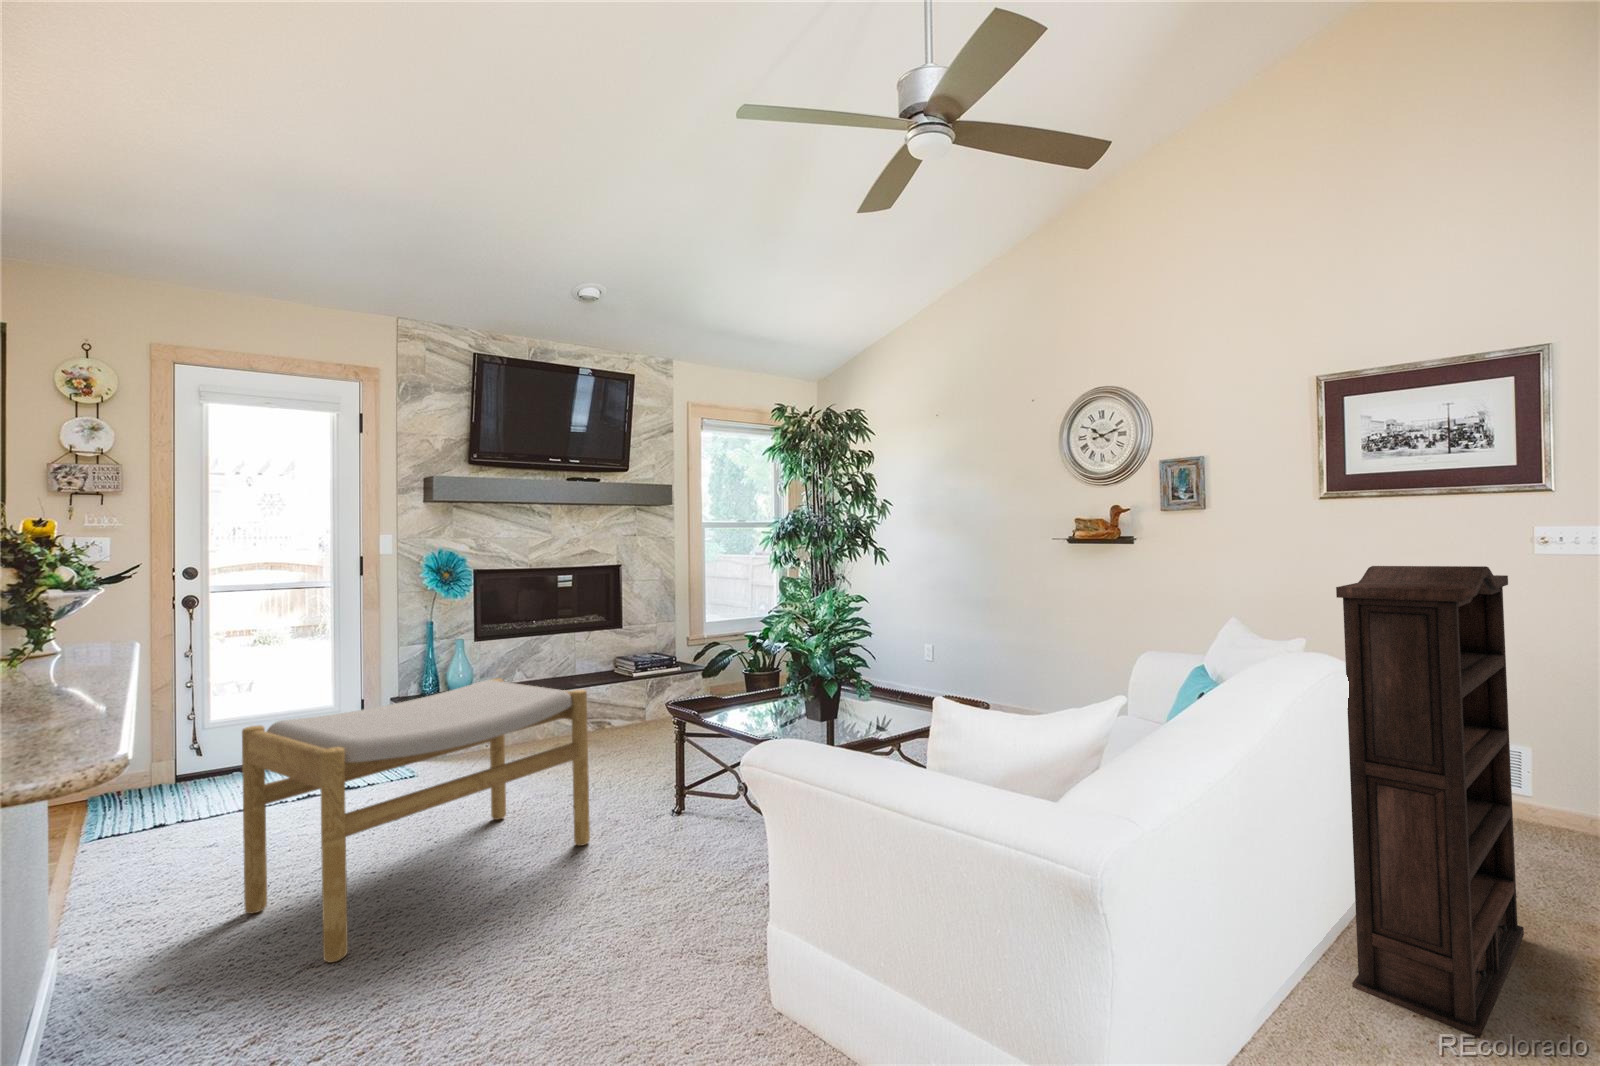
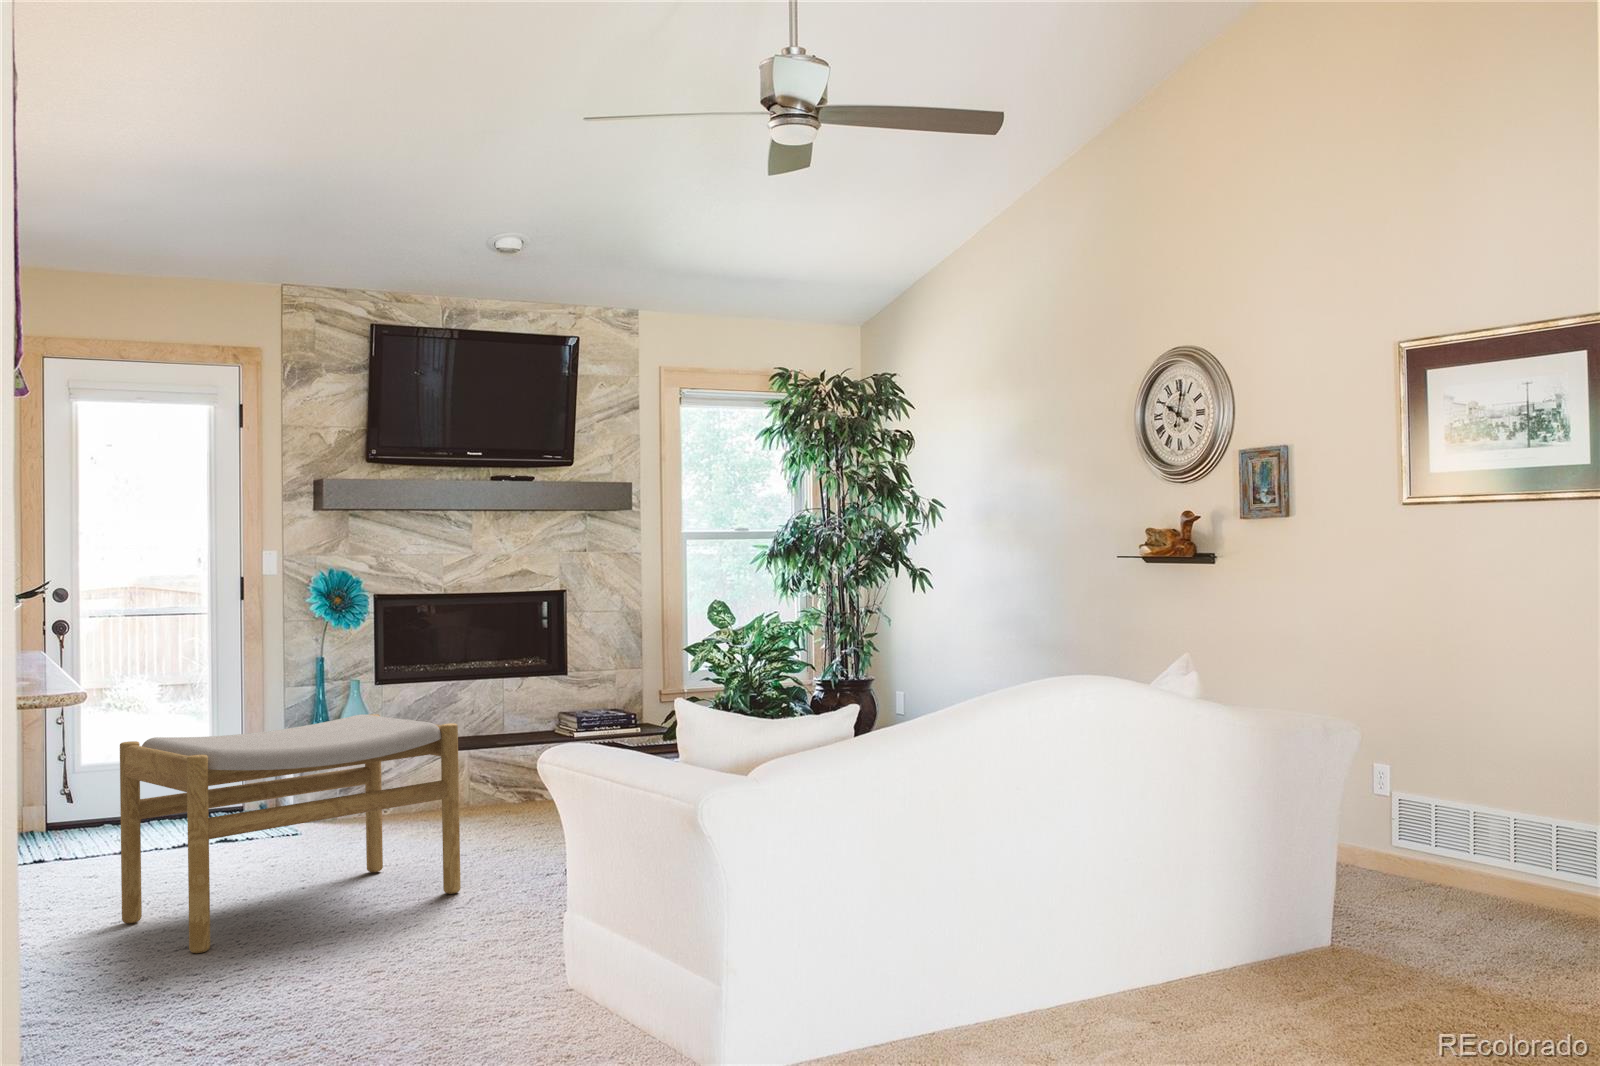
bookshelf: present [1336,566,1524,1038] -> none [1102,589,1369,1040]

